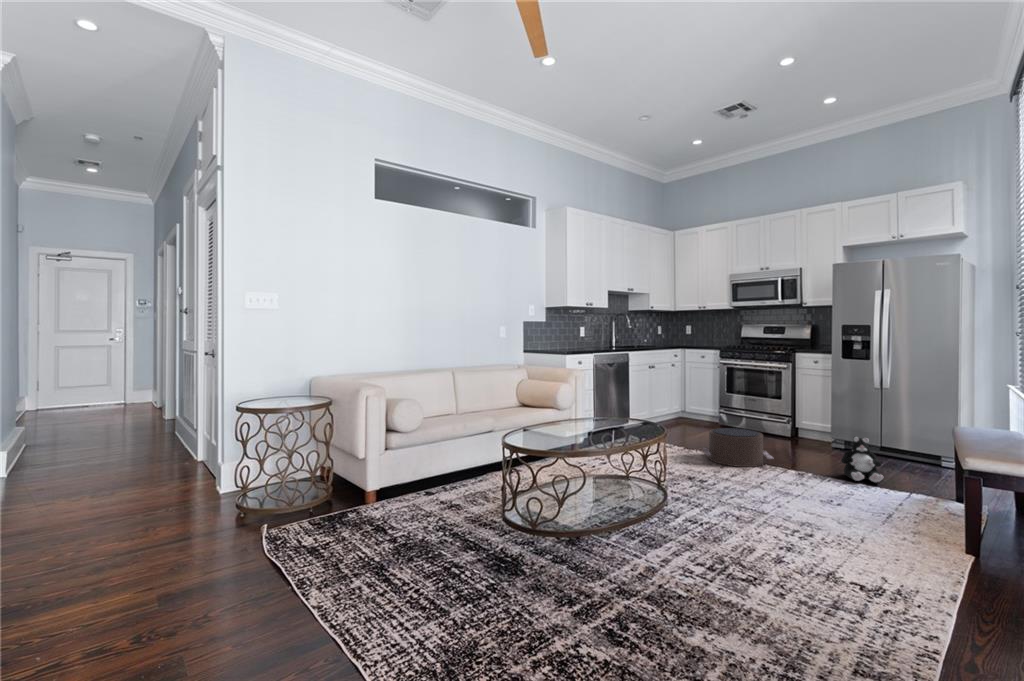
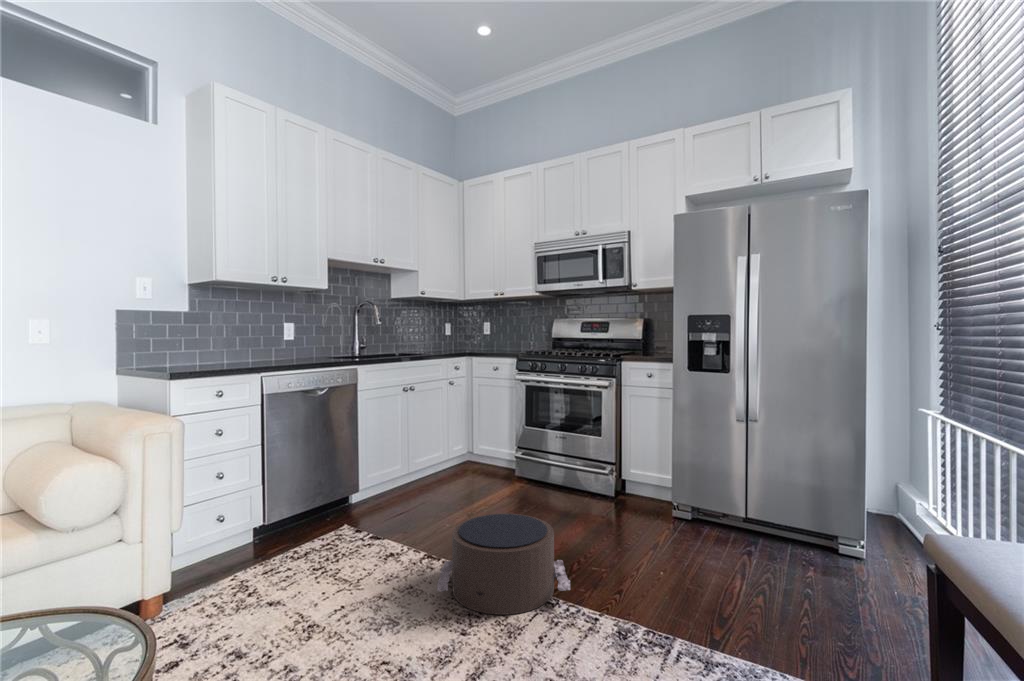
plush toy: present [841,437,883,483] -> none [696,540,781,653]

